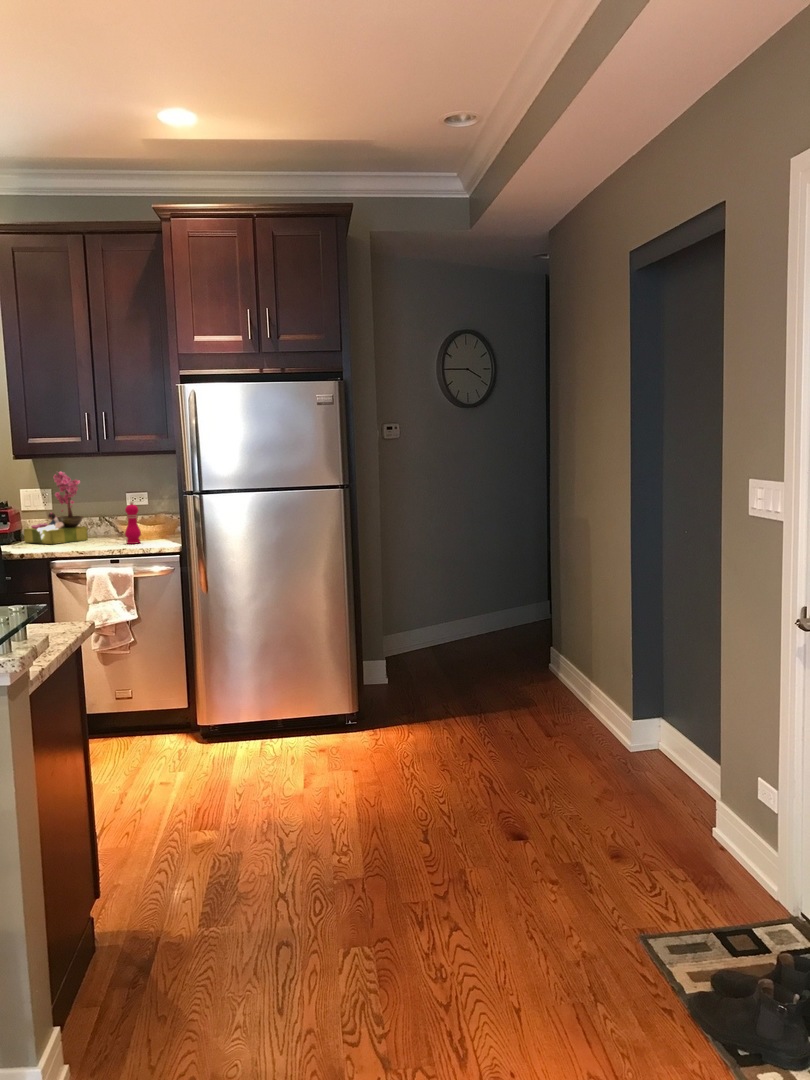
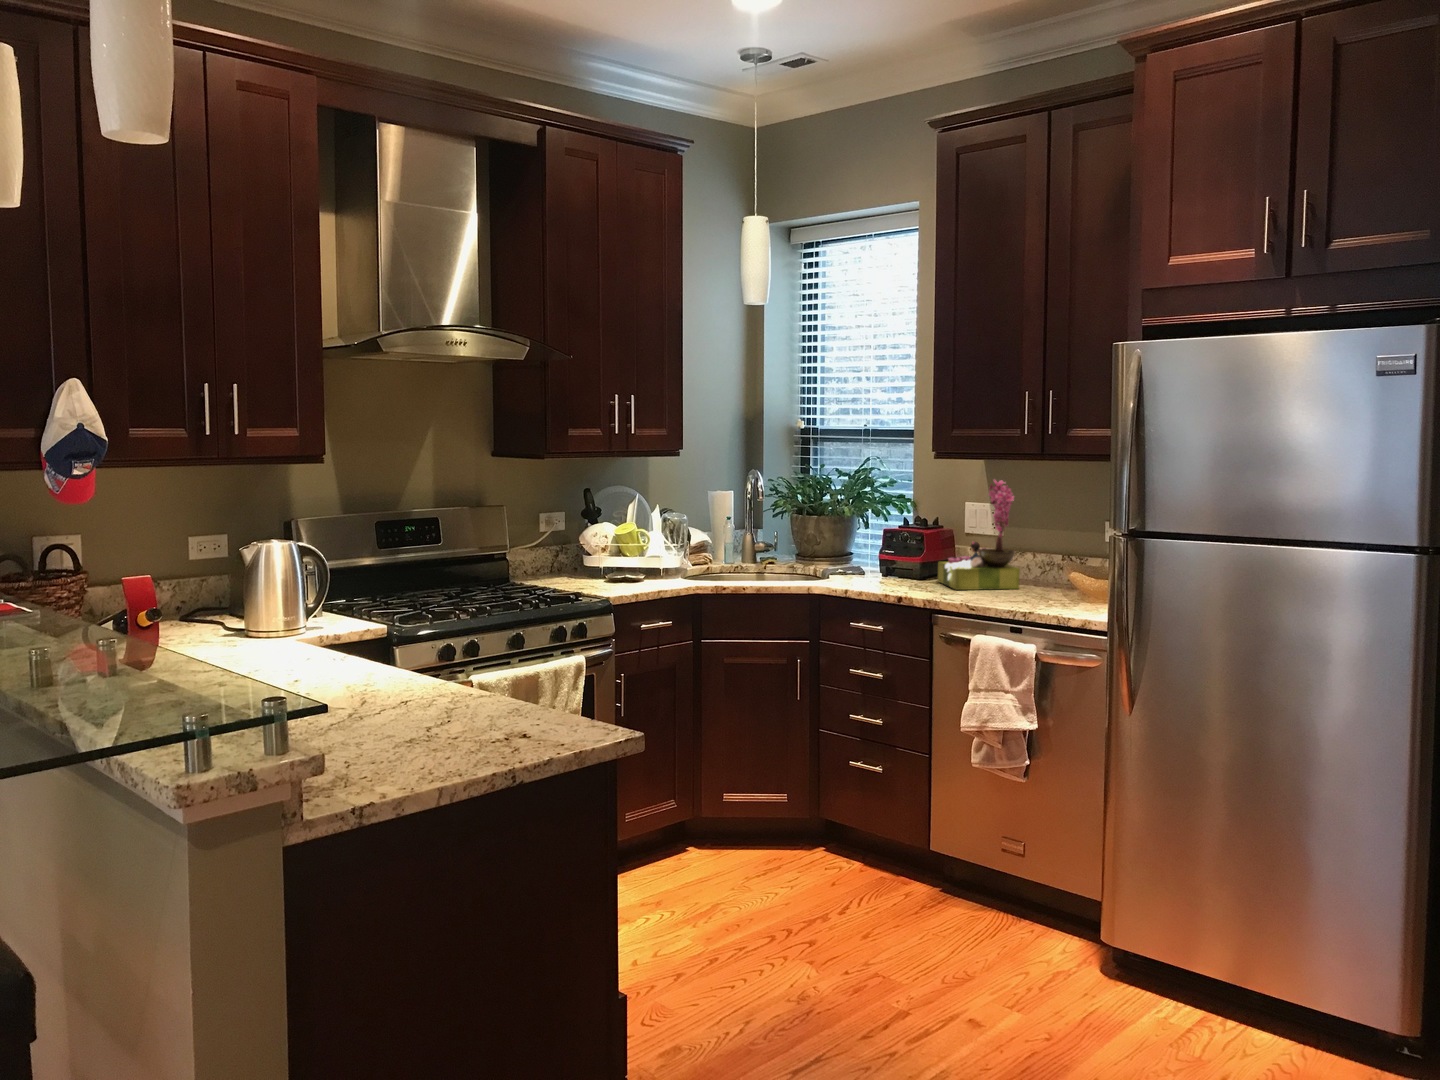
pepper mill: present [125,501,141,544] -> none [1042,537,1067,606]

